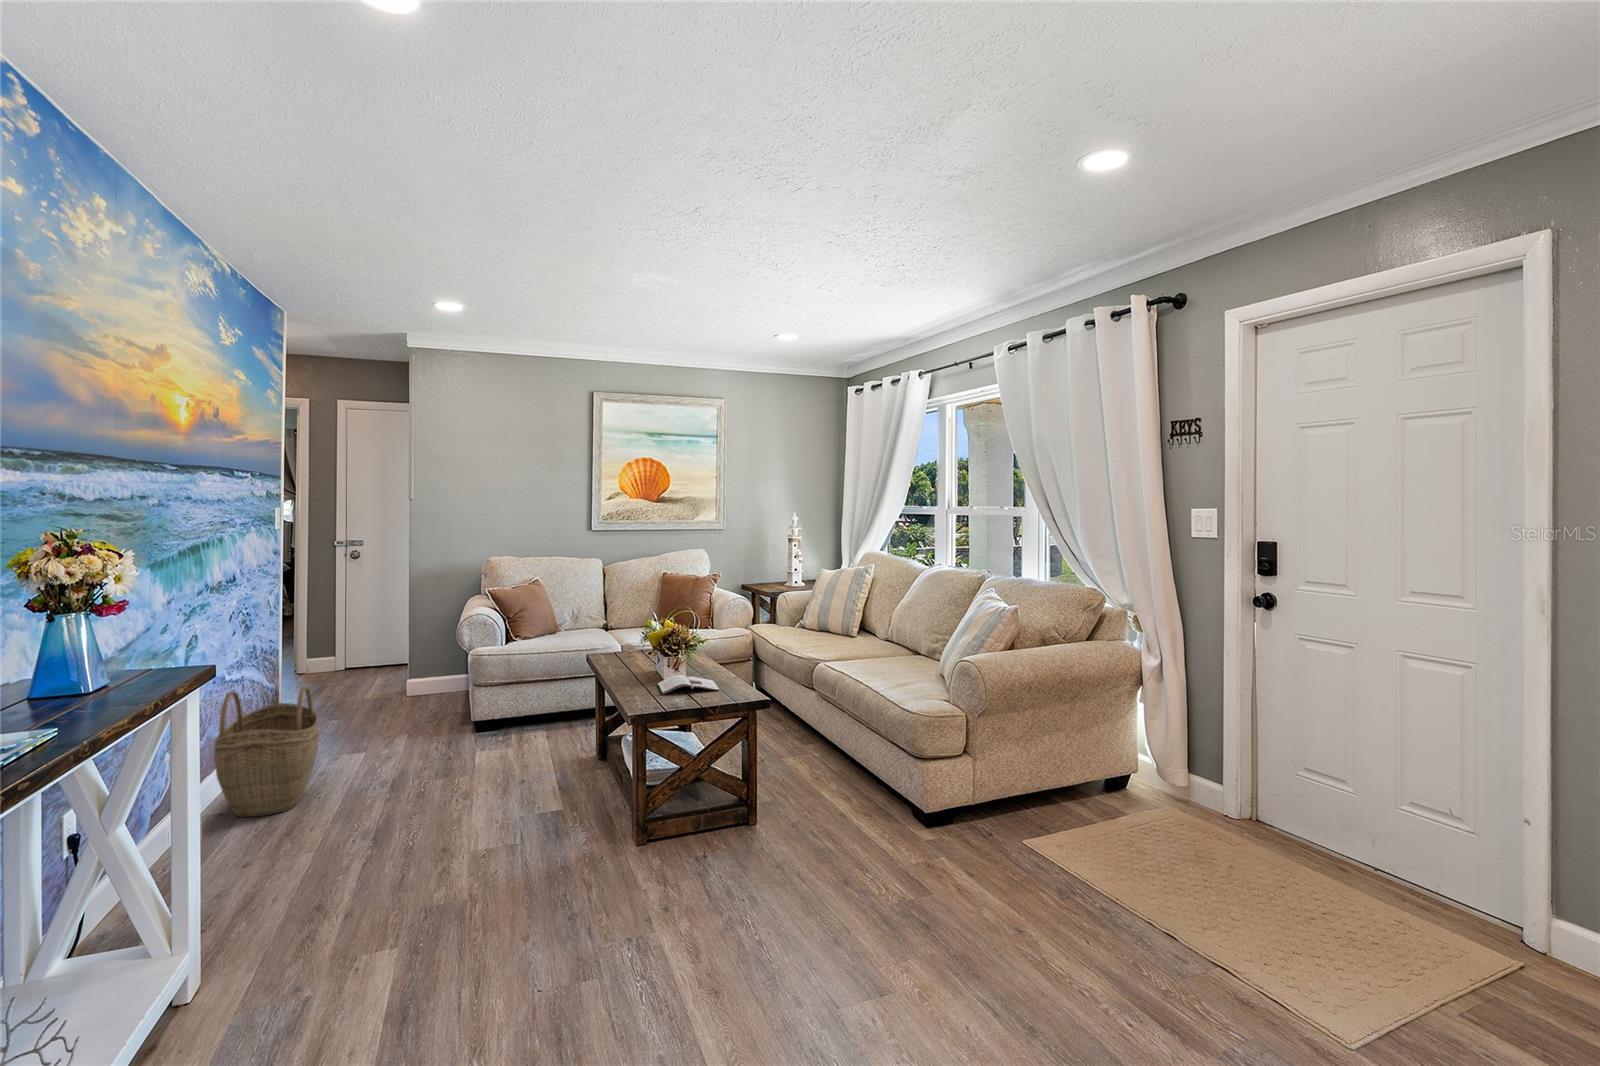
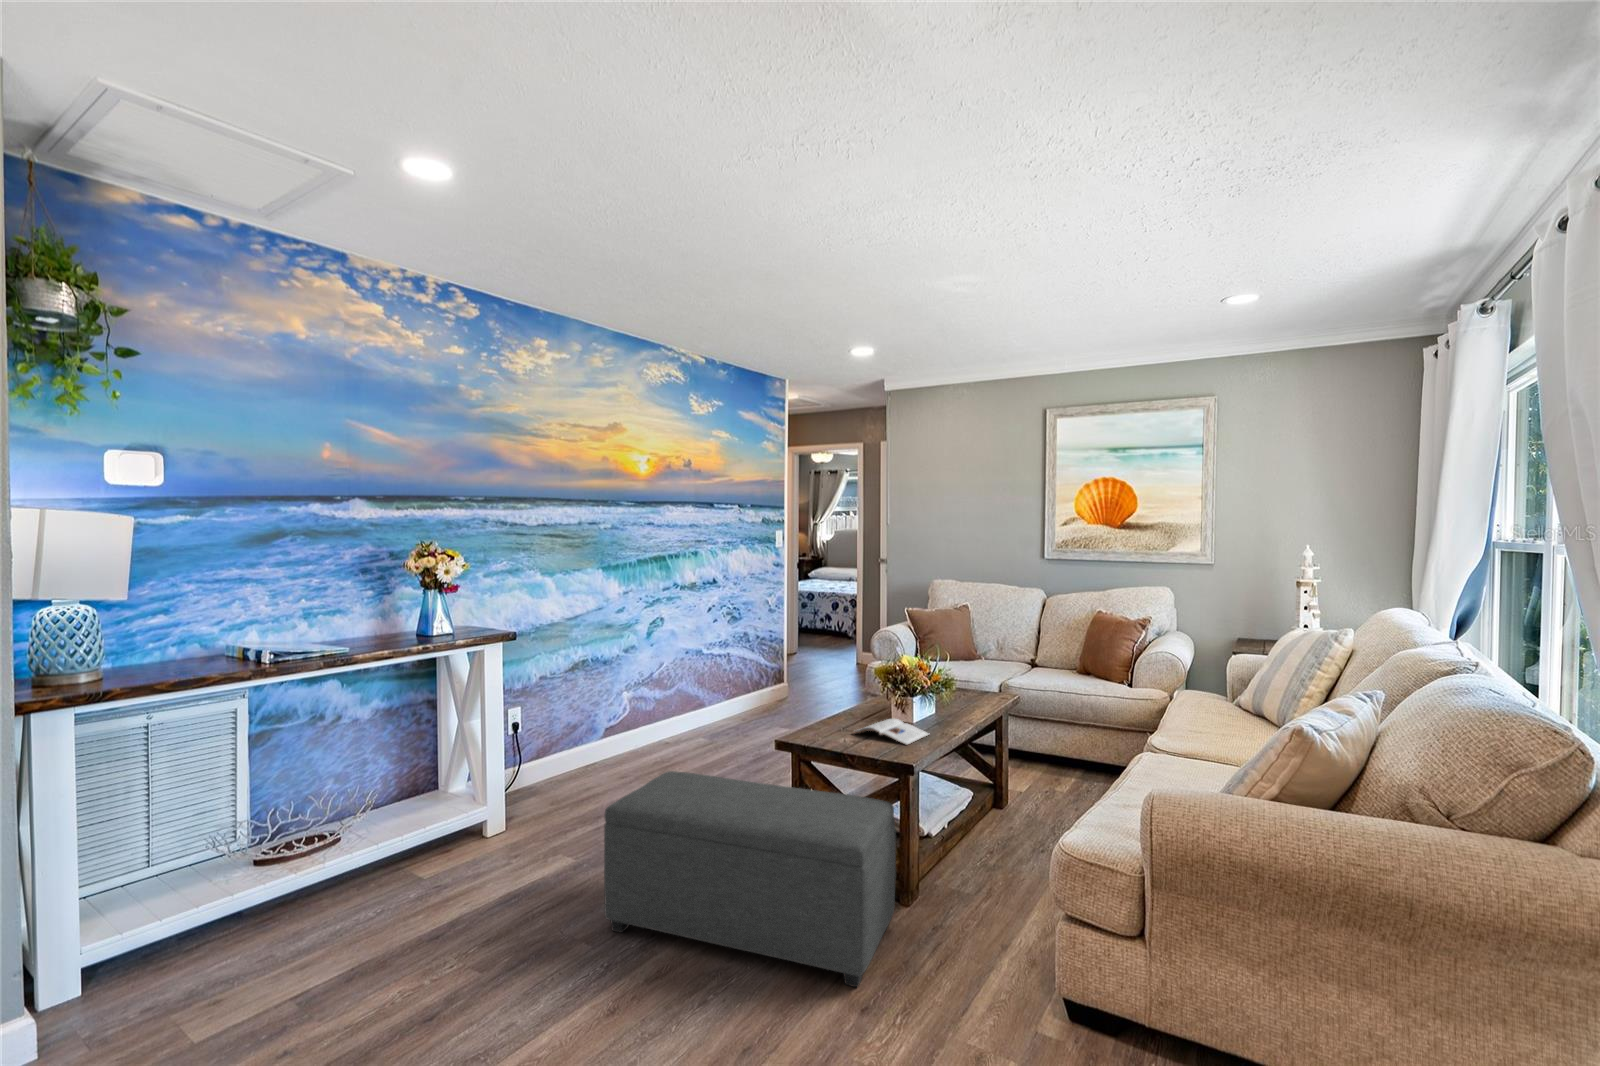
woven basket: present [214,686,319,817] -> none [633,662,708,757]
ottoman: none [551,730,828,941] -> present [604,771,896,987]

